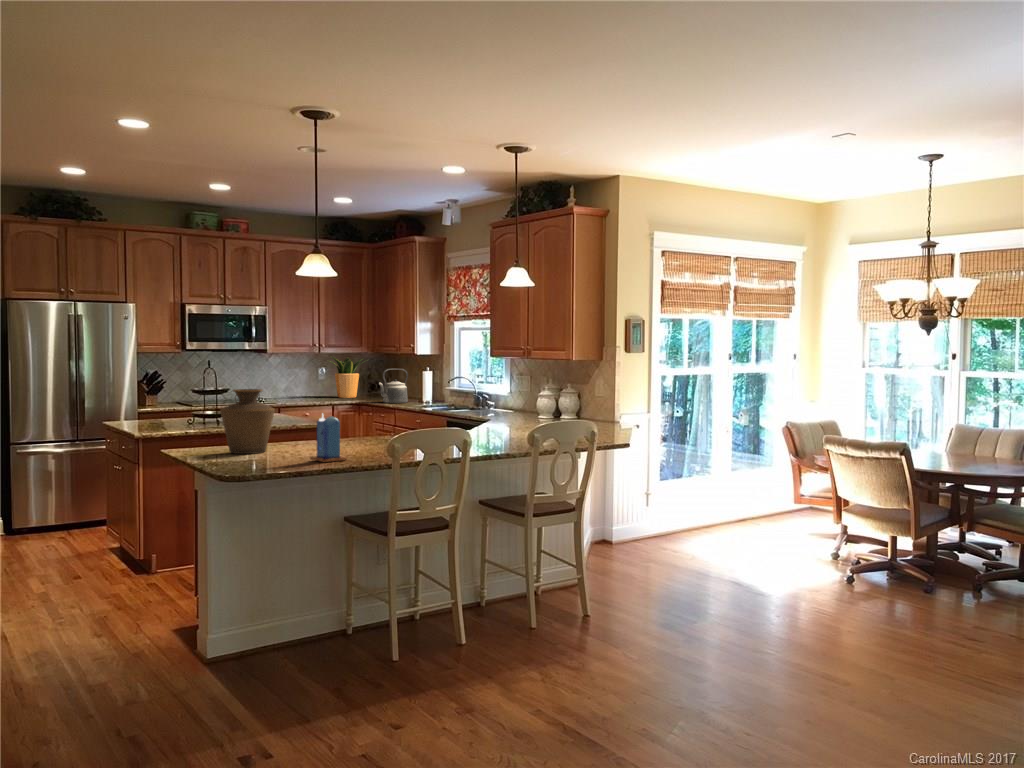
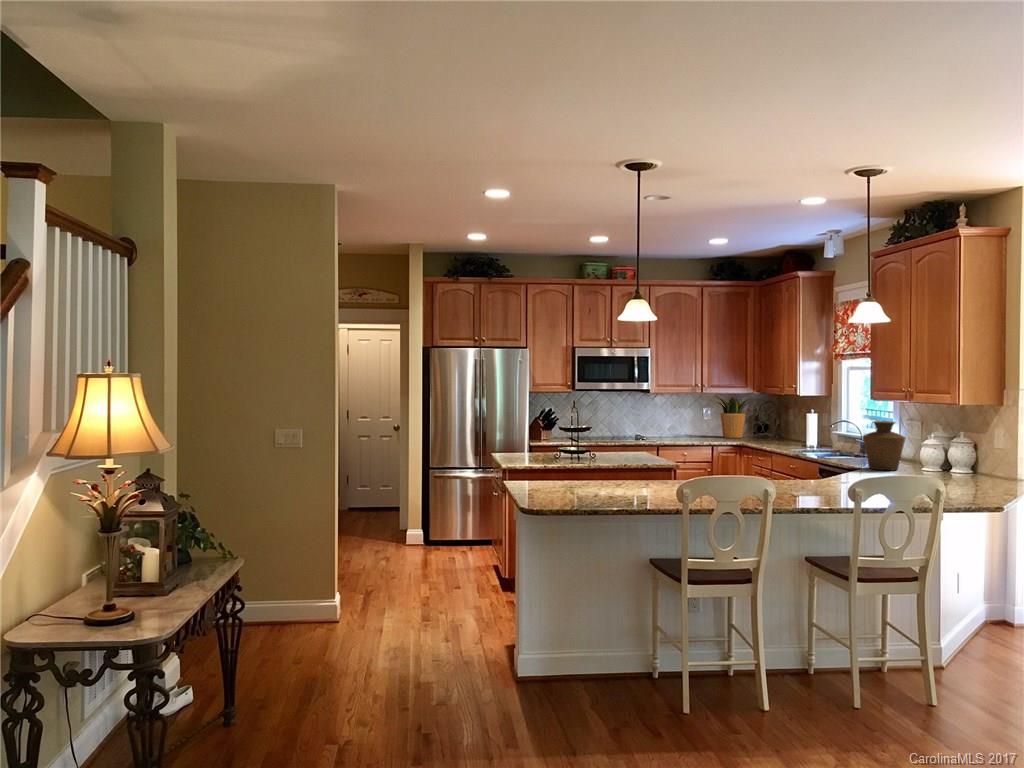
kettle: present [379,369,408,403] -> none [757,410,791,446]
vase: present [220,389,275,454] -> present [863,421,905,470]
candle: present [310,414,347,462] -> none [608,457,640,504]

